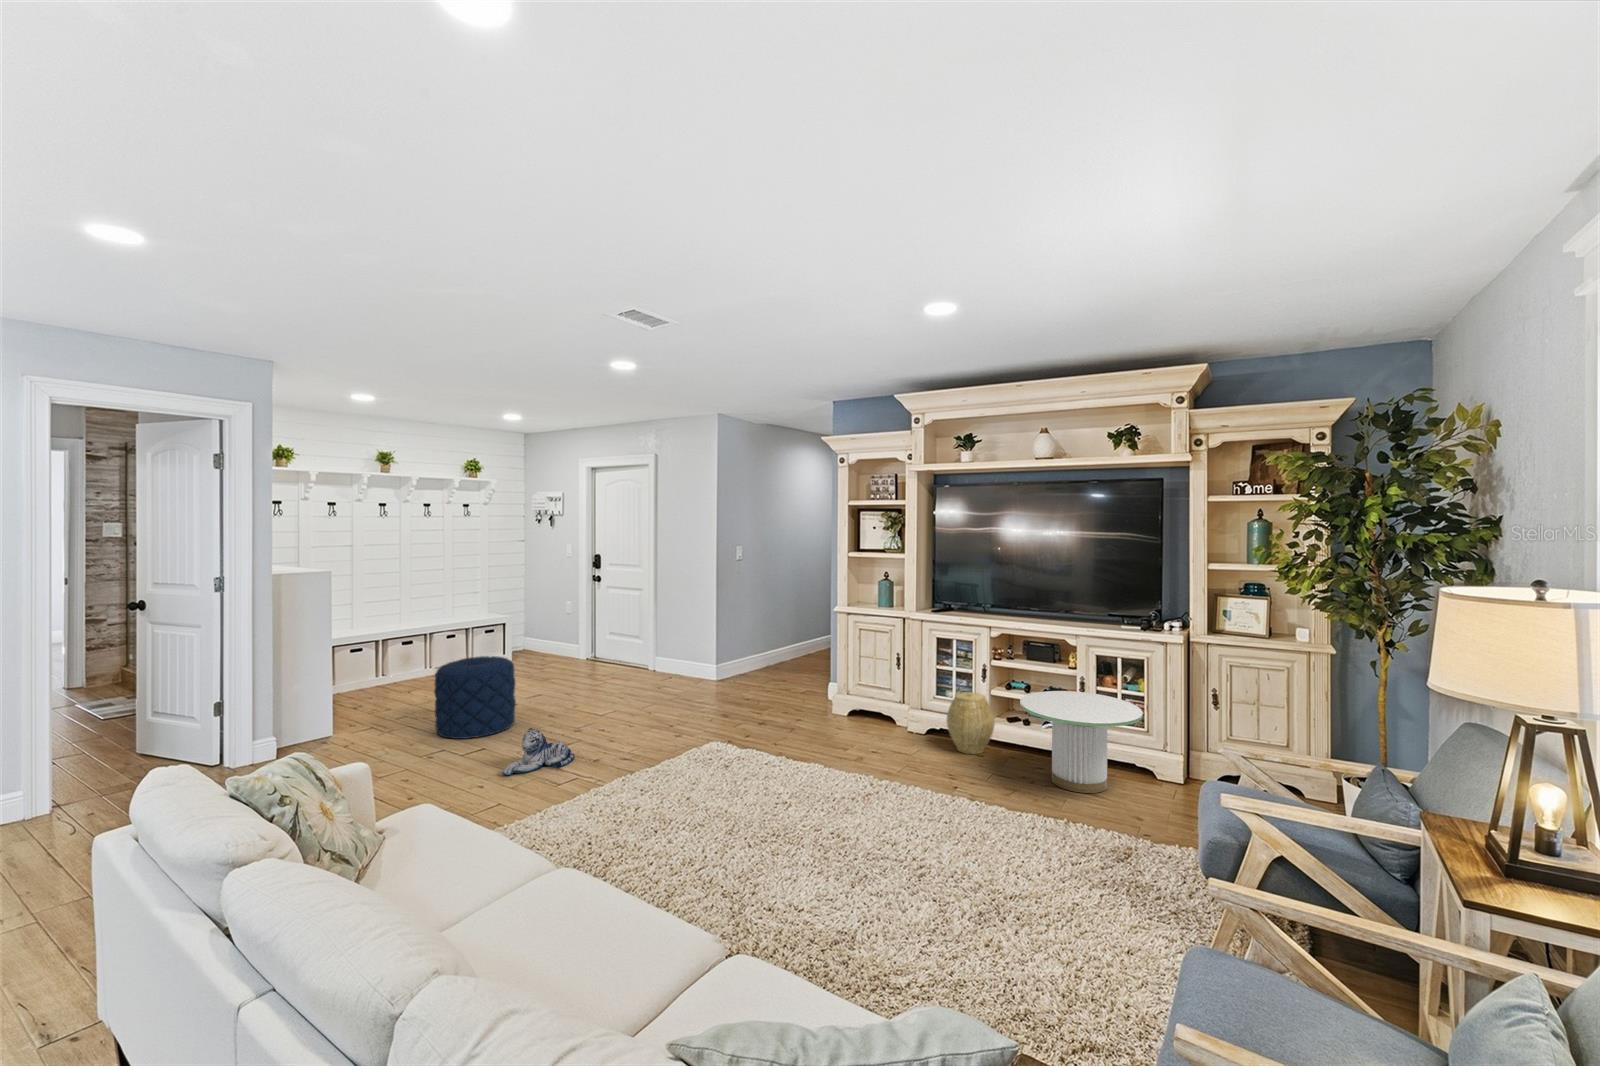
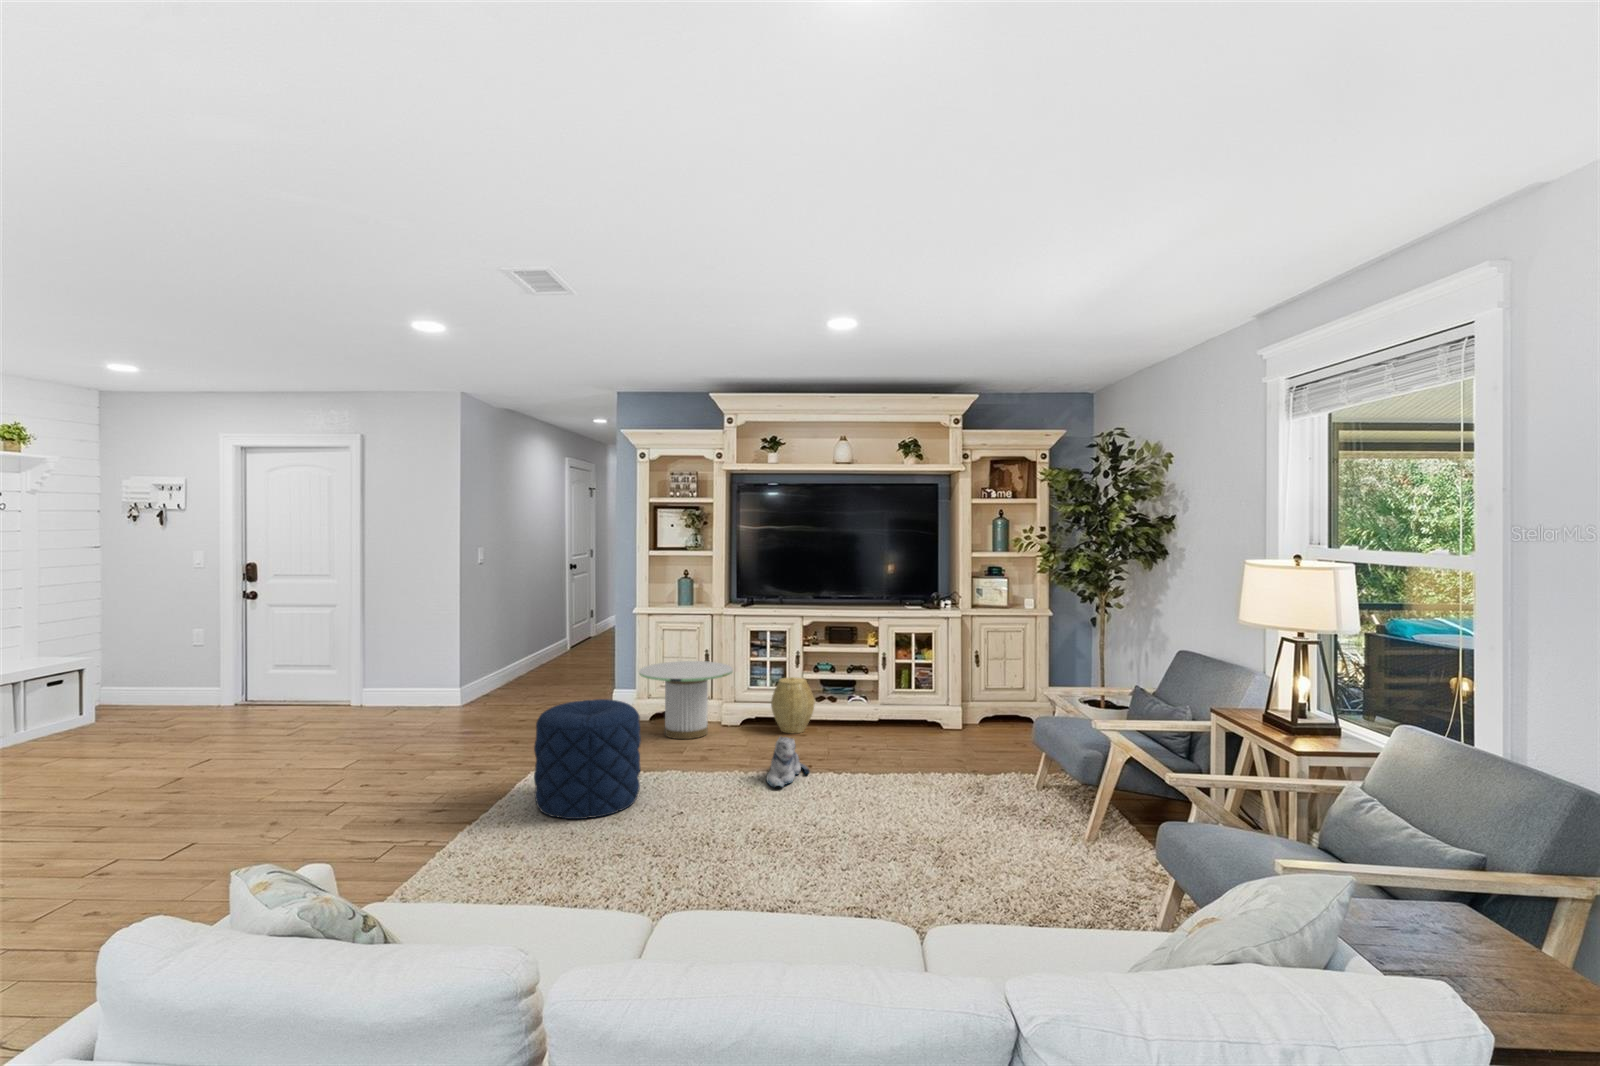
pouf: present [434,656,516,739] -> present [534,699,641,819]
side table: present [1020,691,1143,793] -> present [639,661,733,739]
plush toy: present [502,728,575,775] -> present [767,737,810,787]

